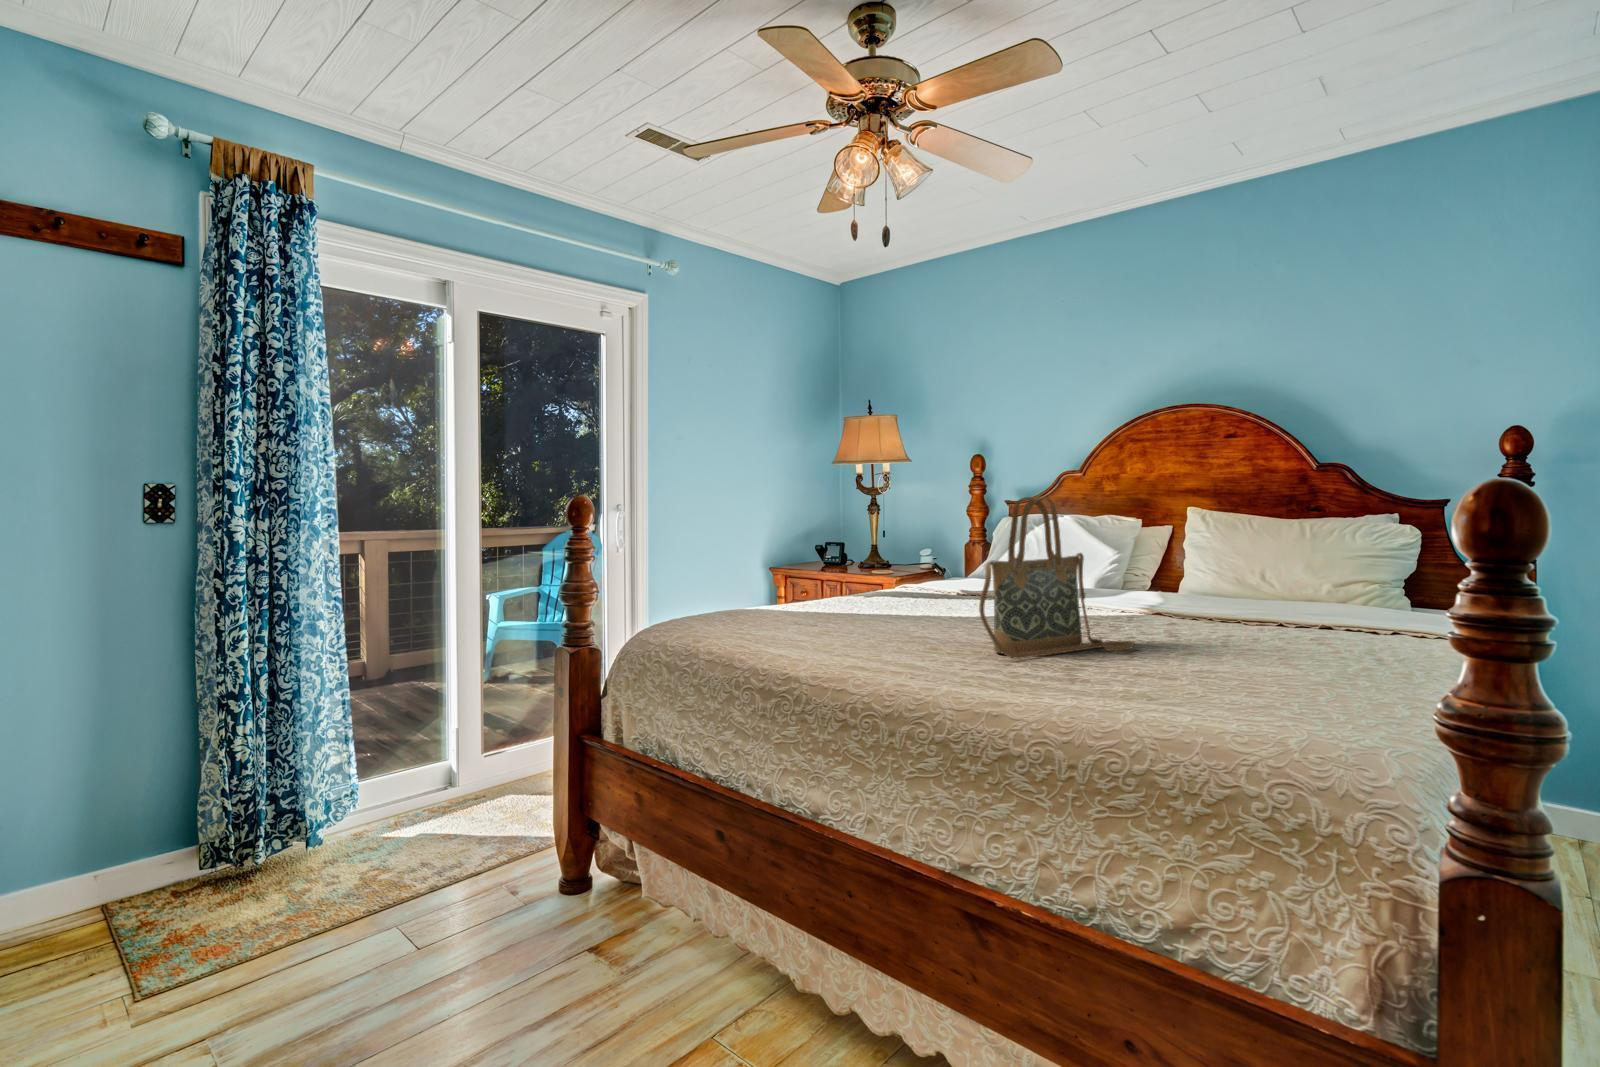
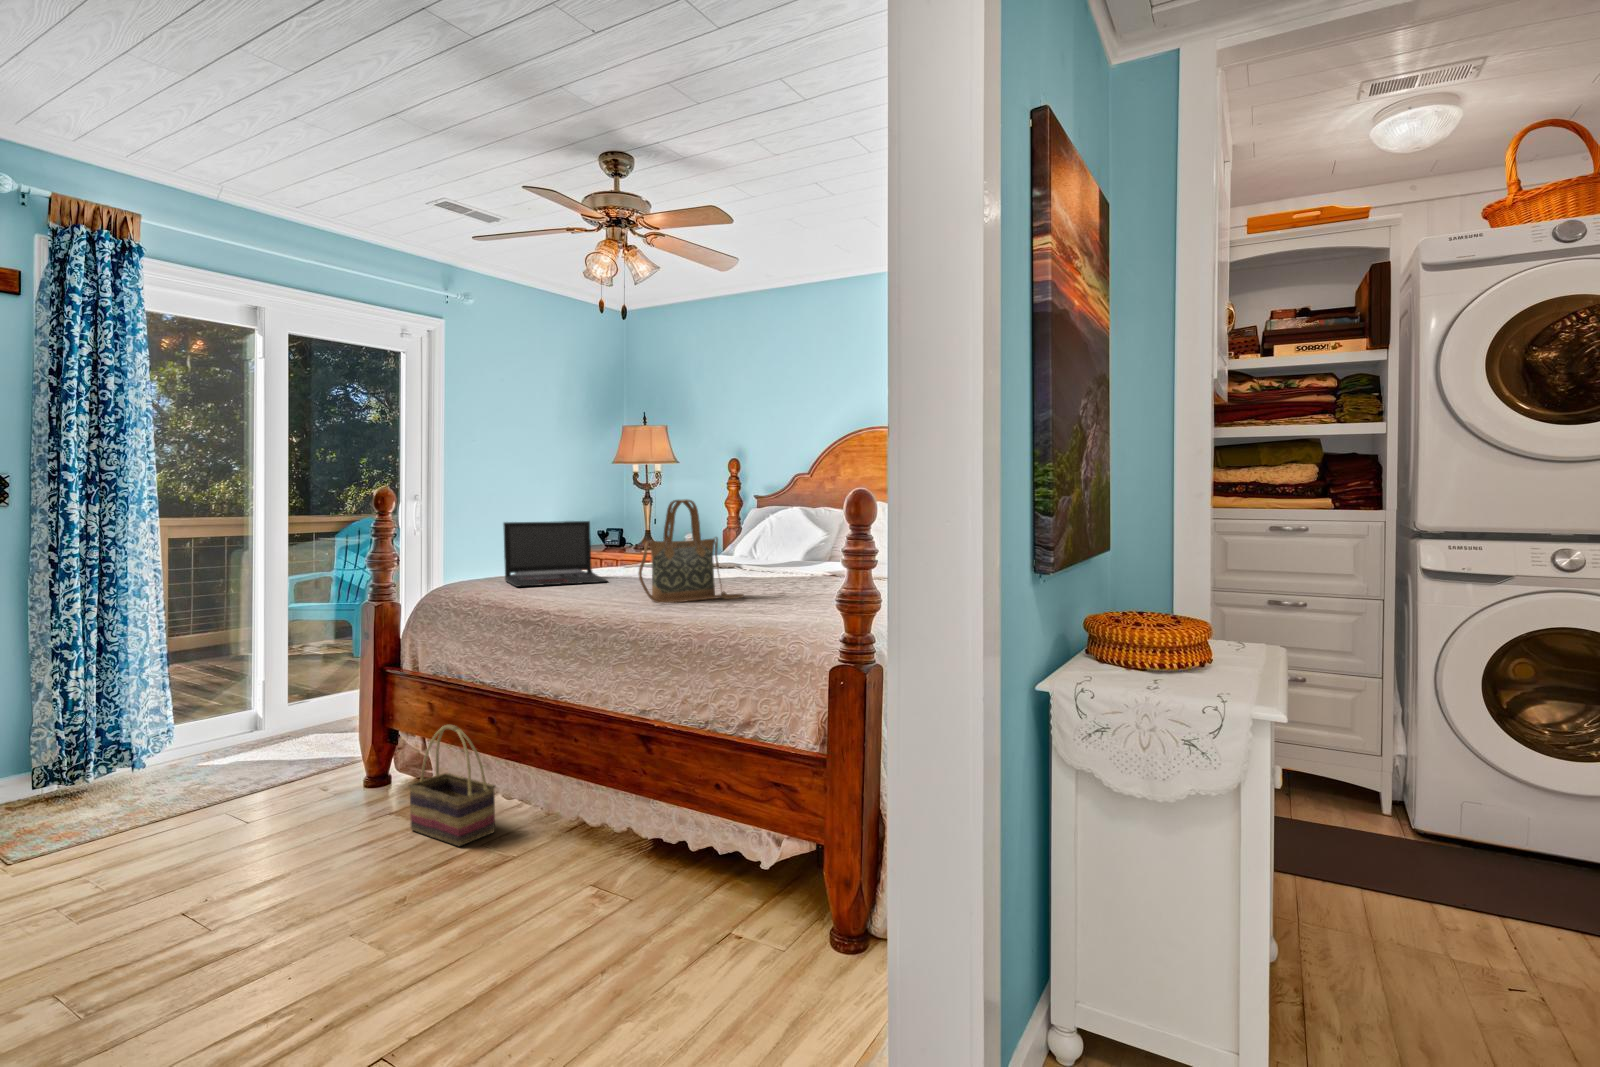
laptop: none [742,531,886,623] -> present [503,521,607,587]
basket: none [643,829,766,1019] -> present [409,725,495,846]

